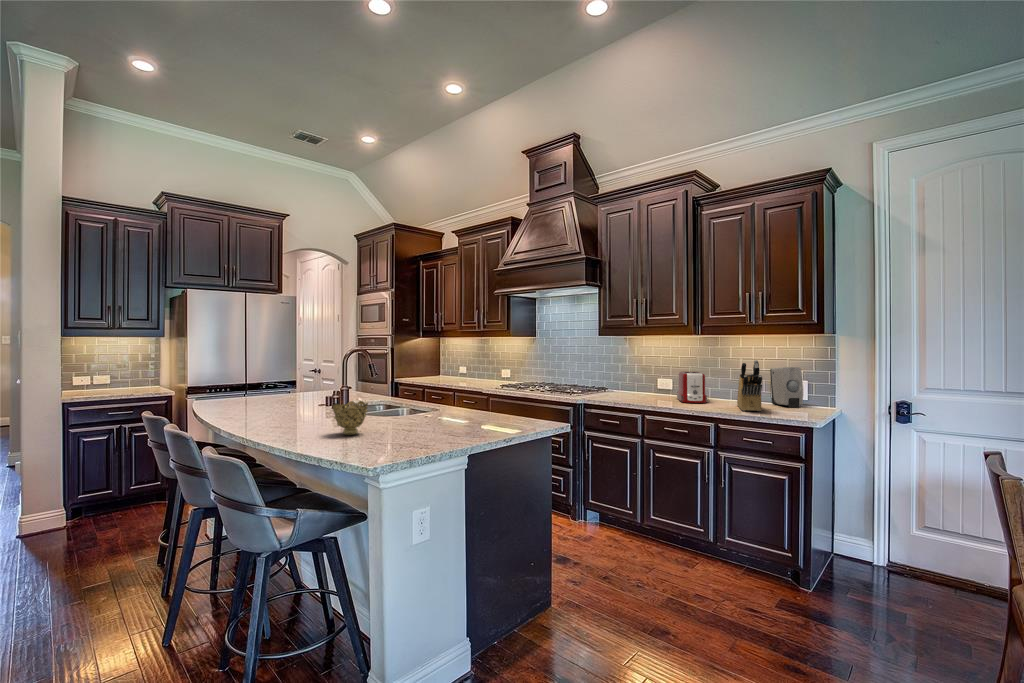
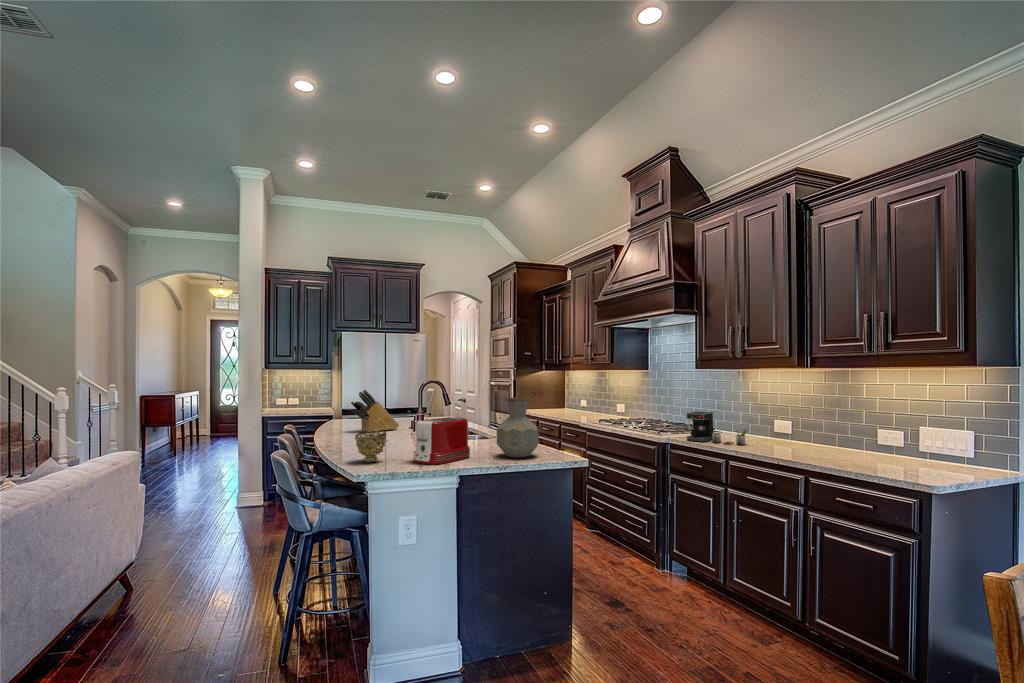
knife block: present [737,360,762,411] -> present [351,390,399,432]
vase: none [467,363,508,421] -> present [497,397,539,458]
soap dispenser: present [770,367,803,407] -> none [912,411,961,467]
toaster: present [677,372,707,403] -> present [414,417,470,465]
coffee maker: none [601,374,651,401] -> present [686,411,747,445]

